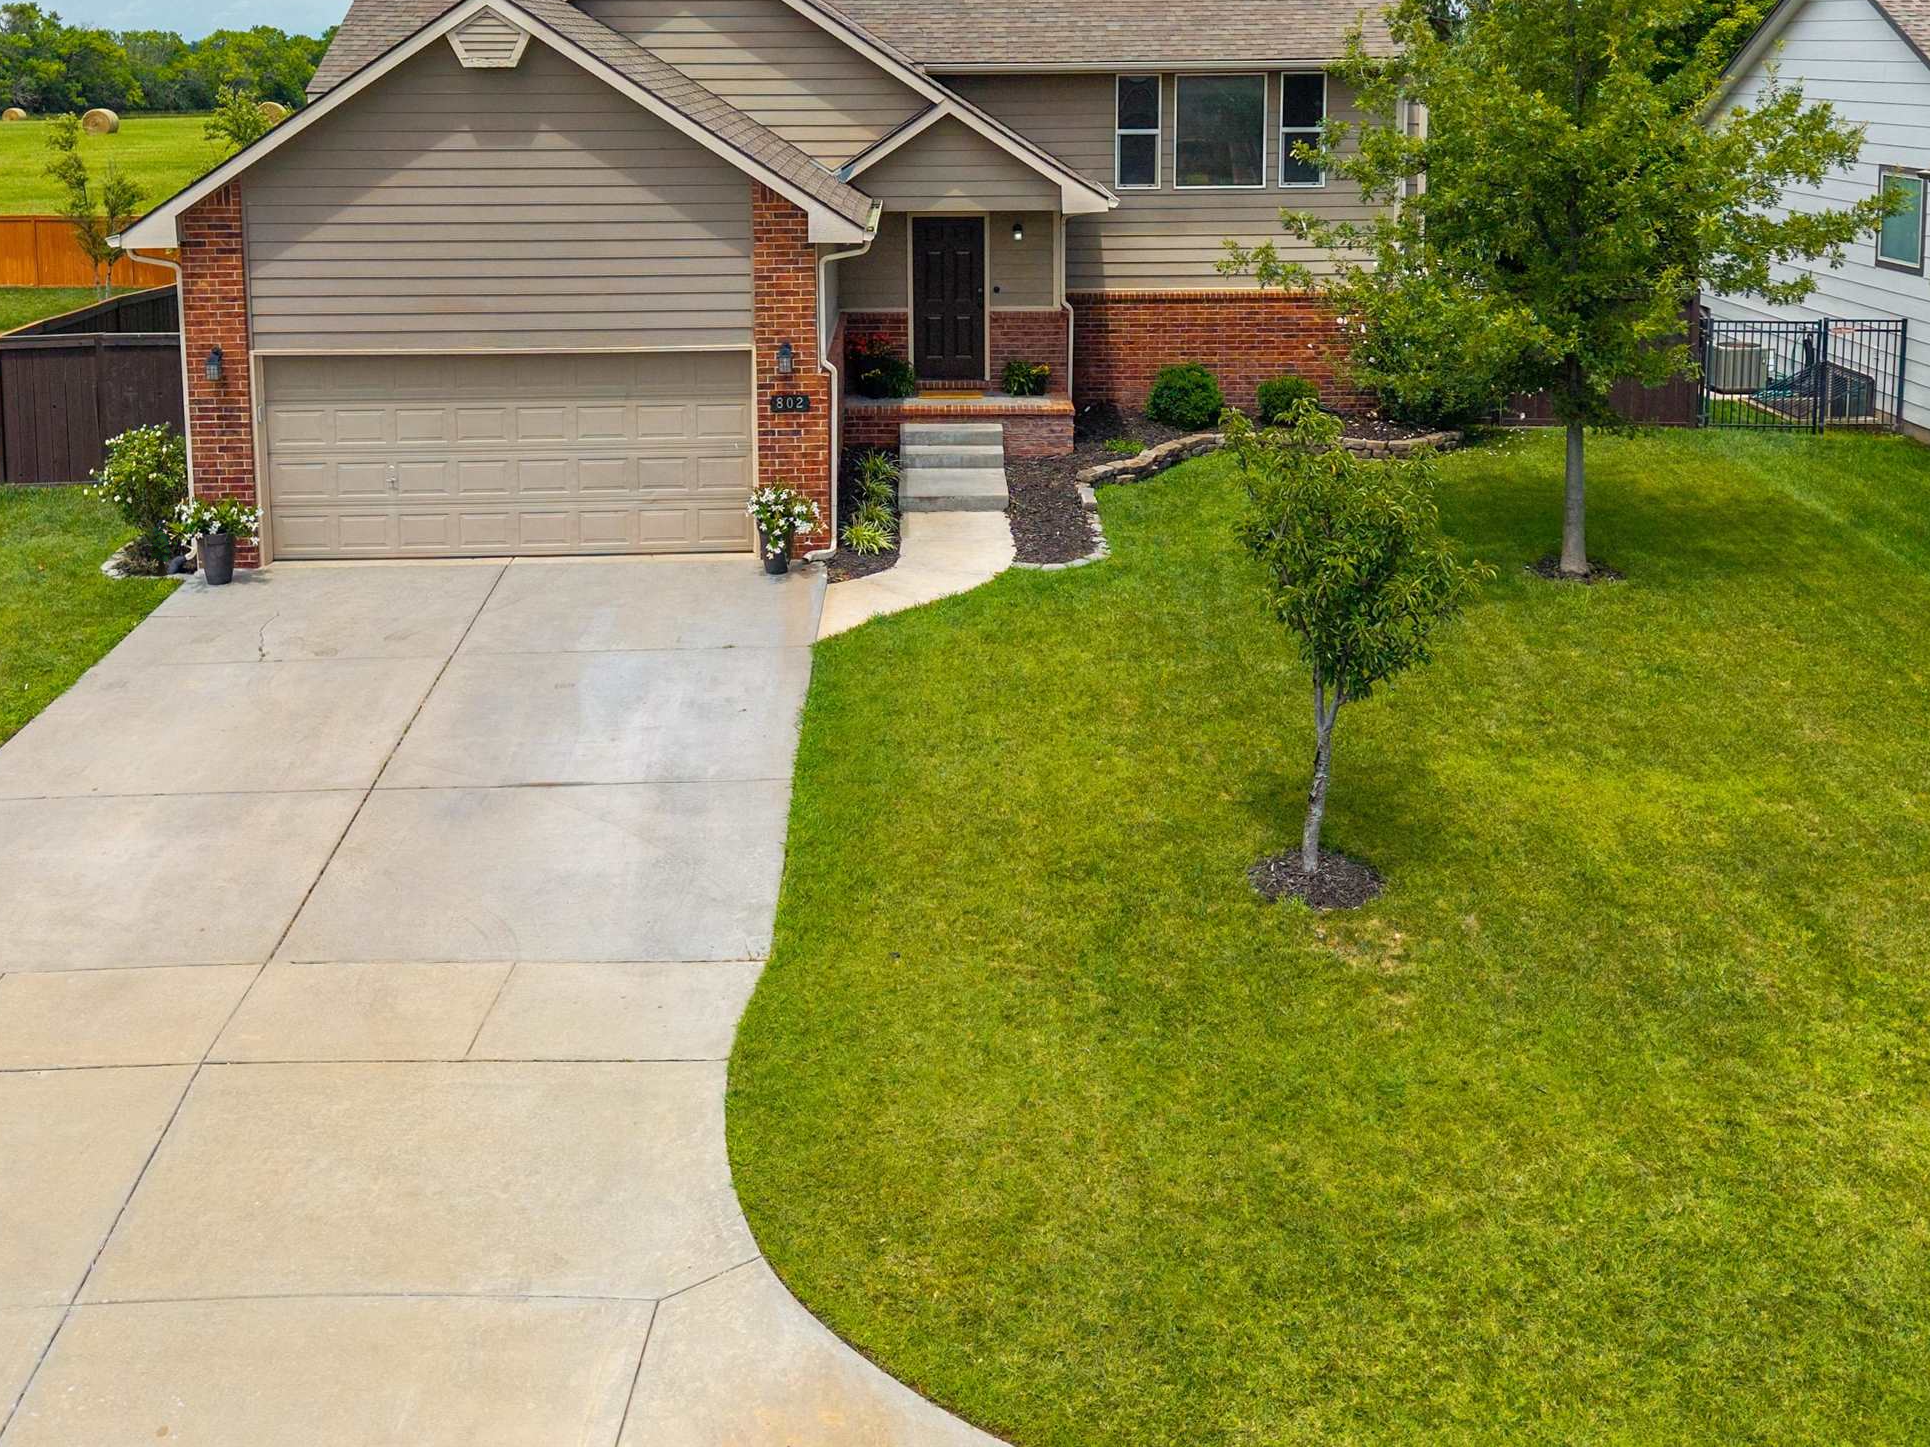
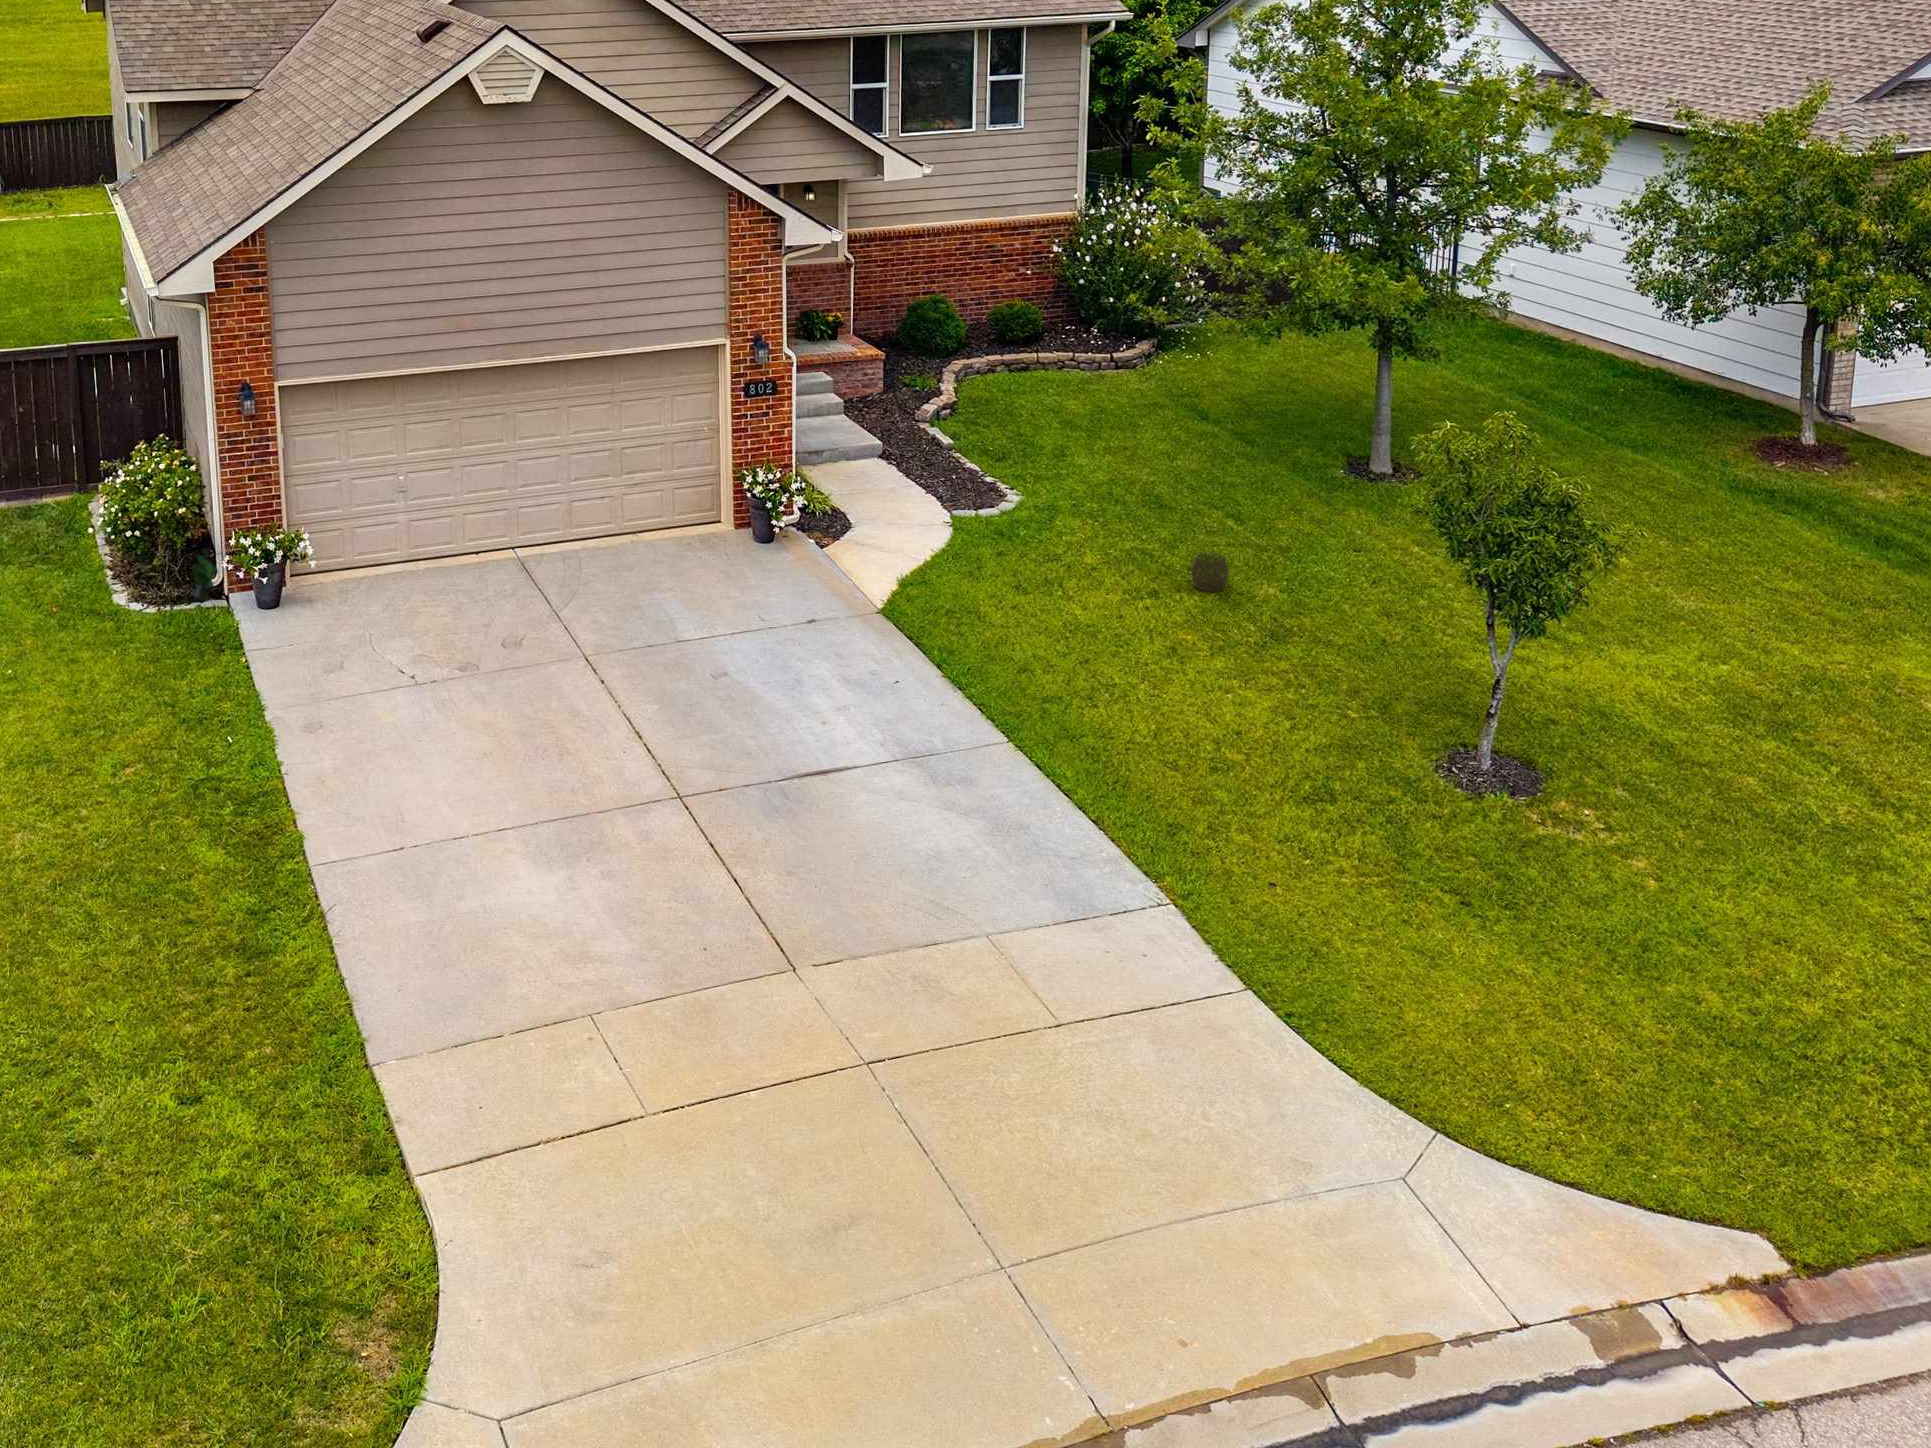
woven basket: none [1187,624,1233,673] -> present [1191,553,1229,592]

